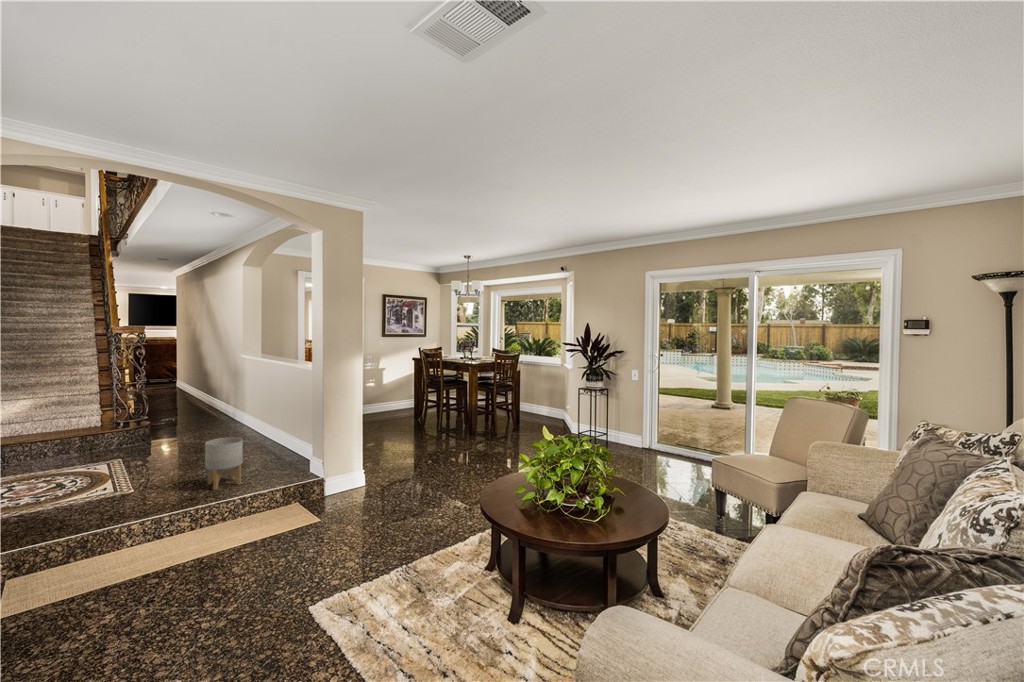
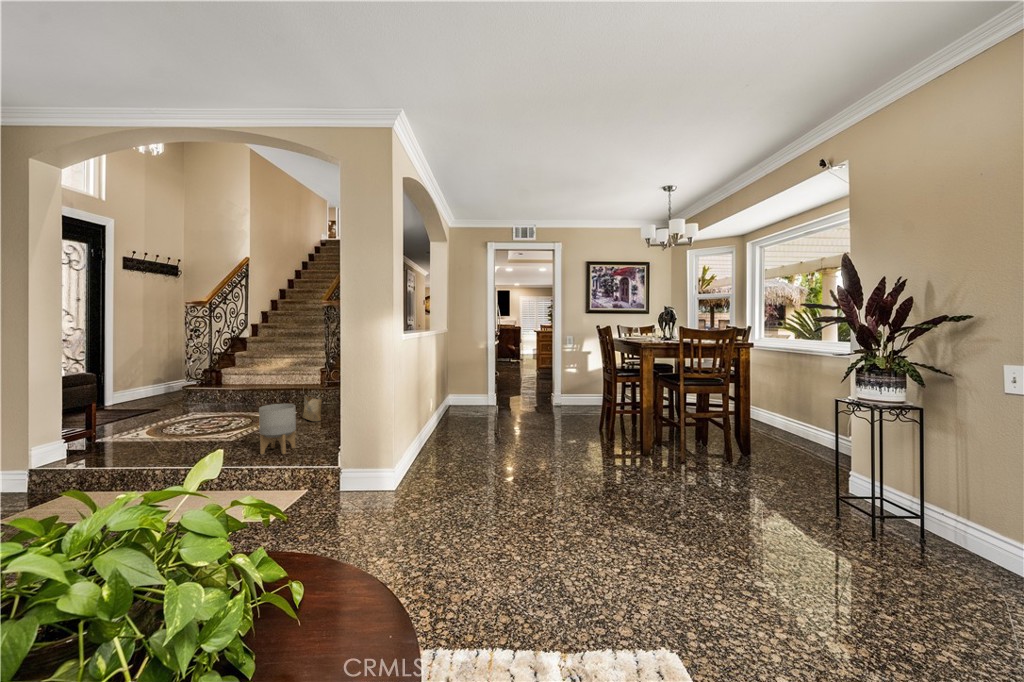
woven basket: none [159,422,192,461] -> present [303,397,322,421]

